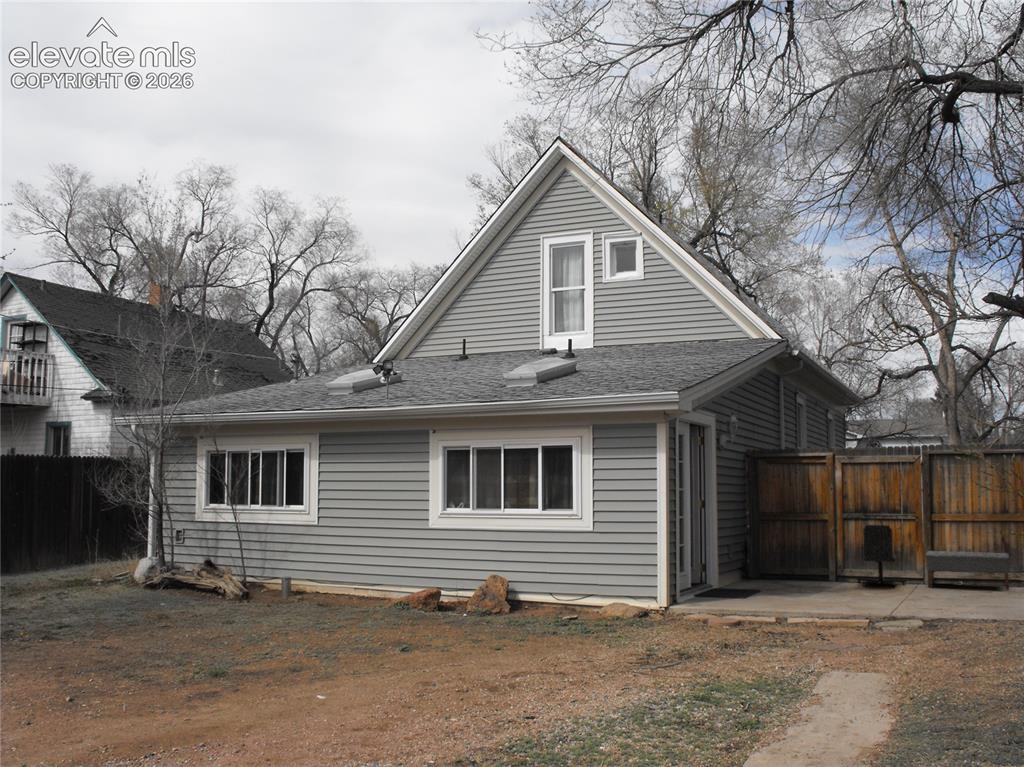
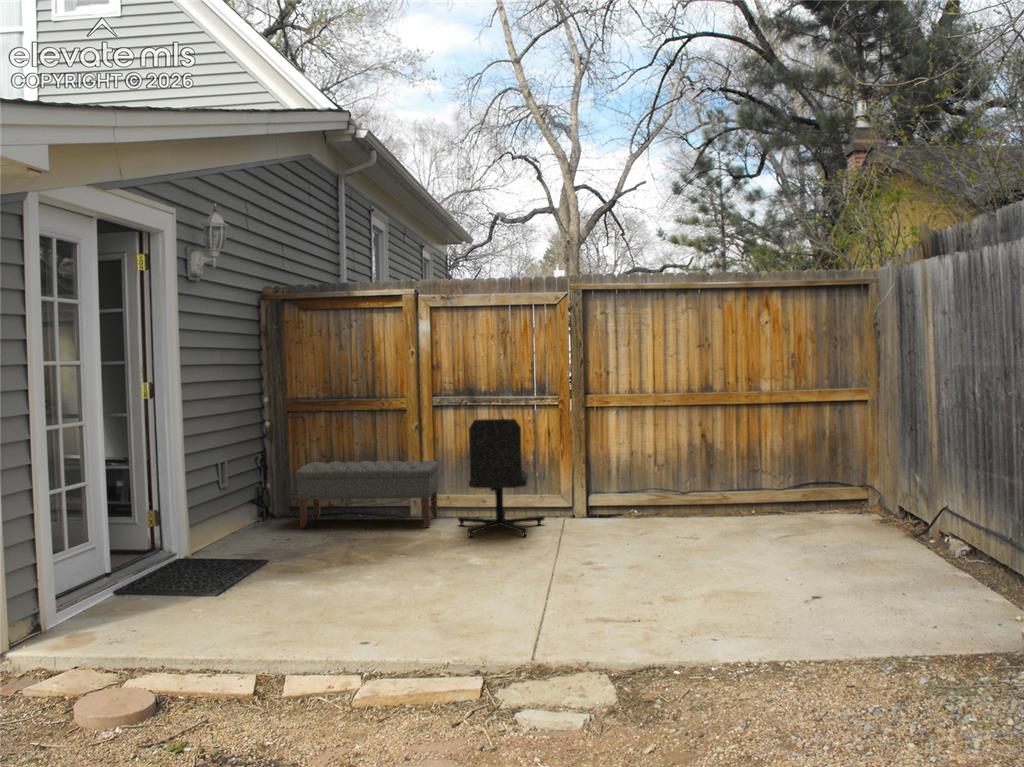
bench: present [926,551,1009,590] -> present [295,460,438,528]

